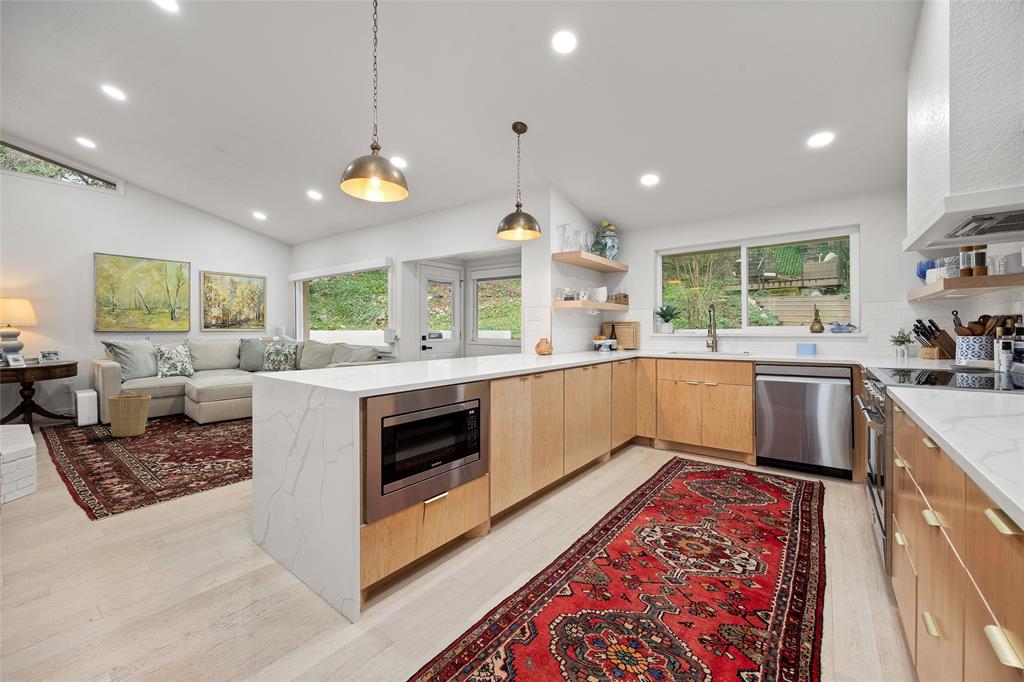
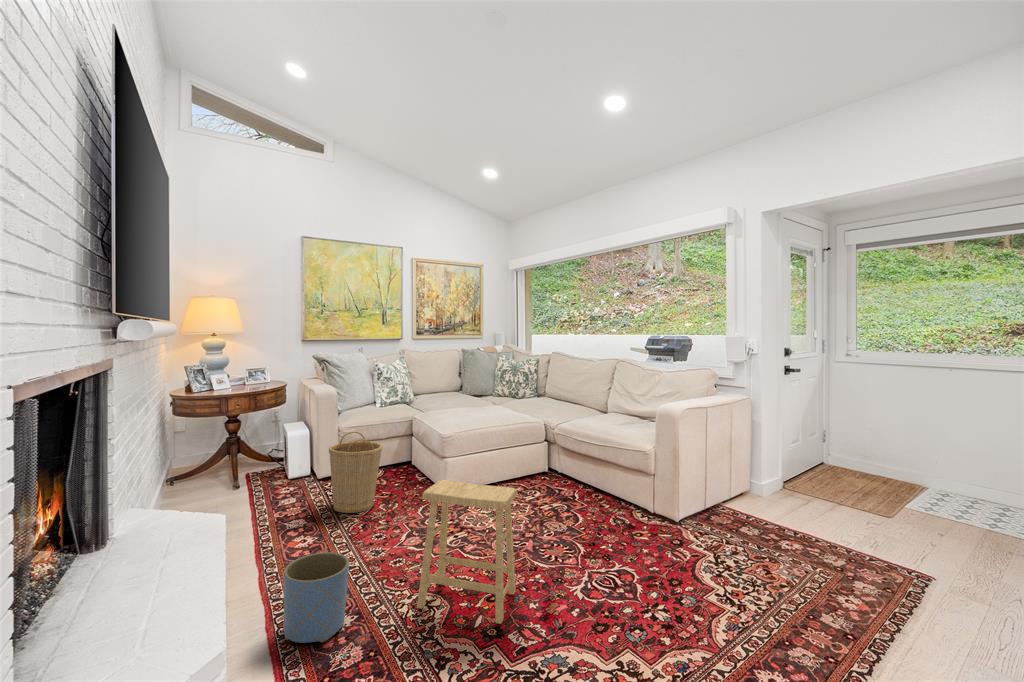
footstool: none [150,400,213,460] -> present [417,480,517,624]
planter: none [64,436,107,473] -> present [283,552,349,643]

